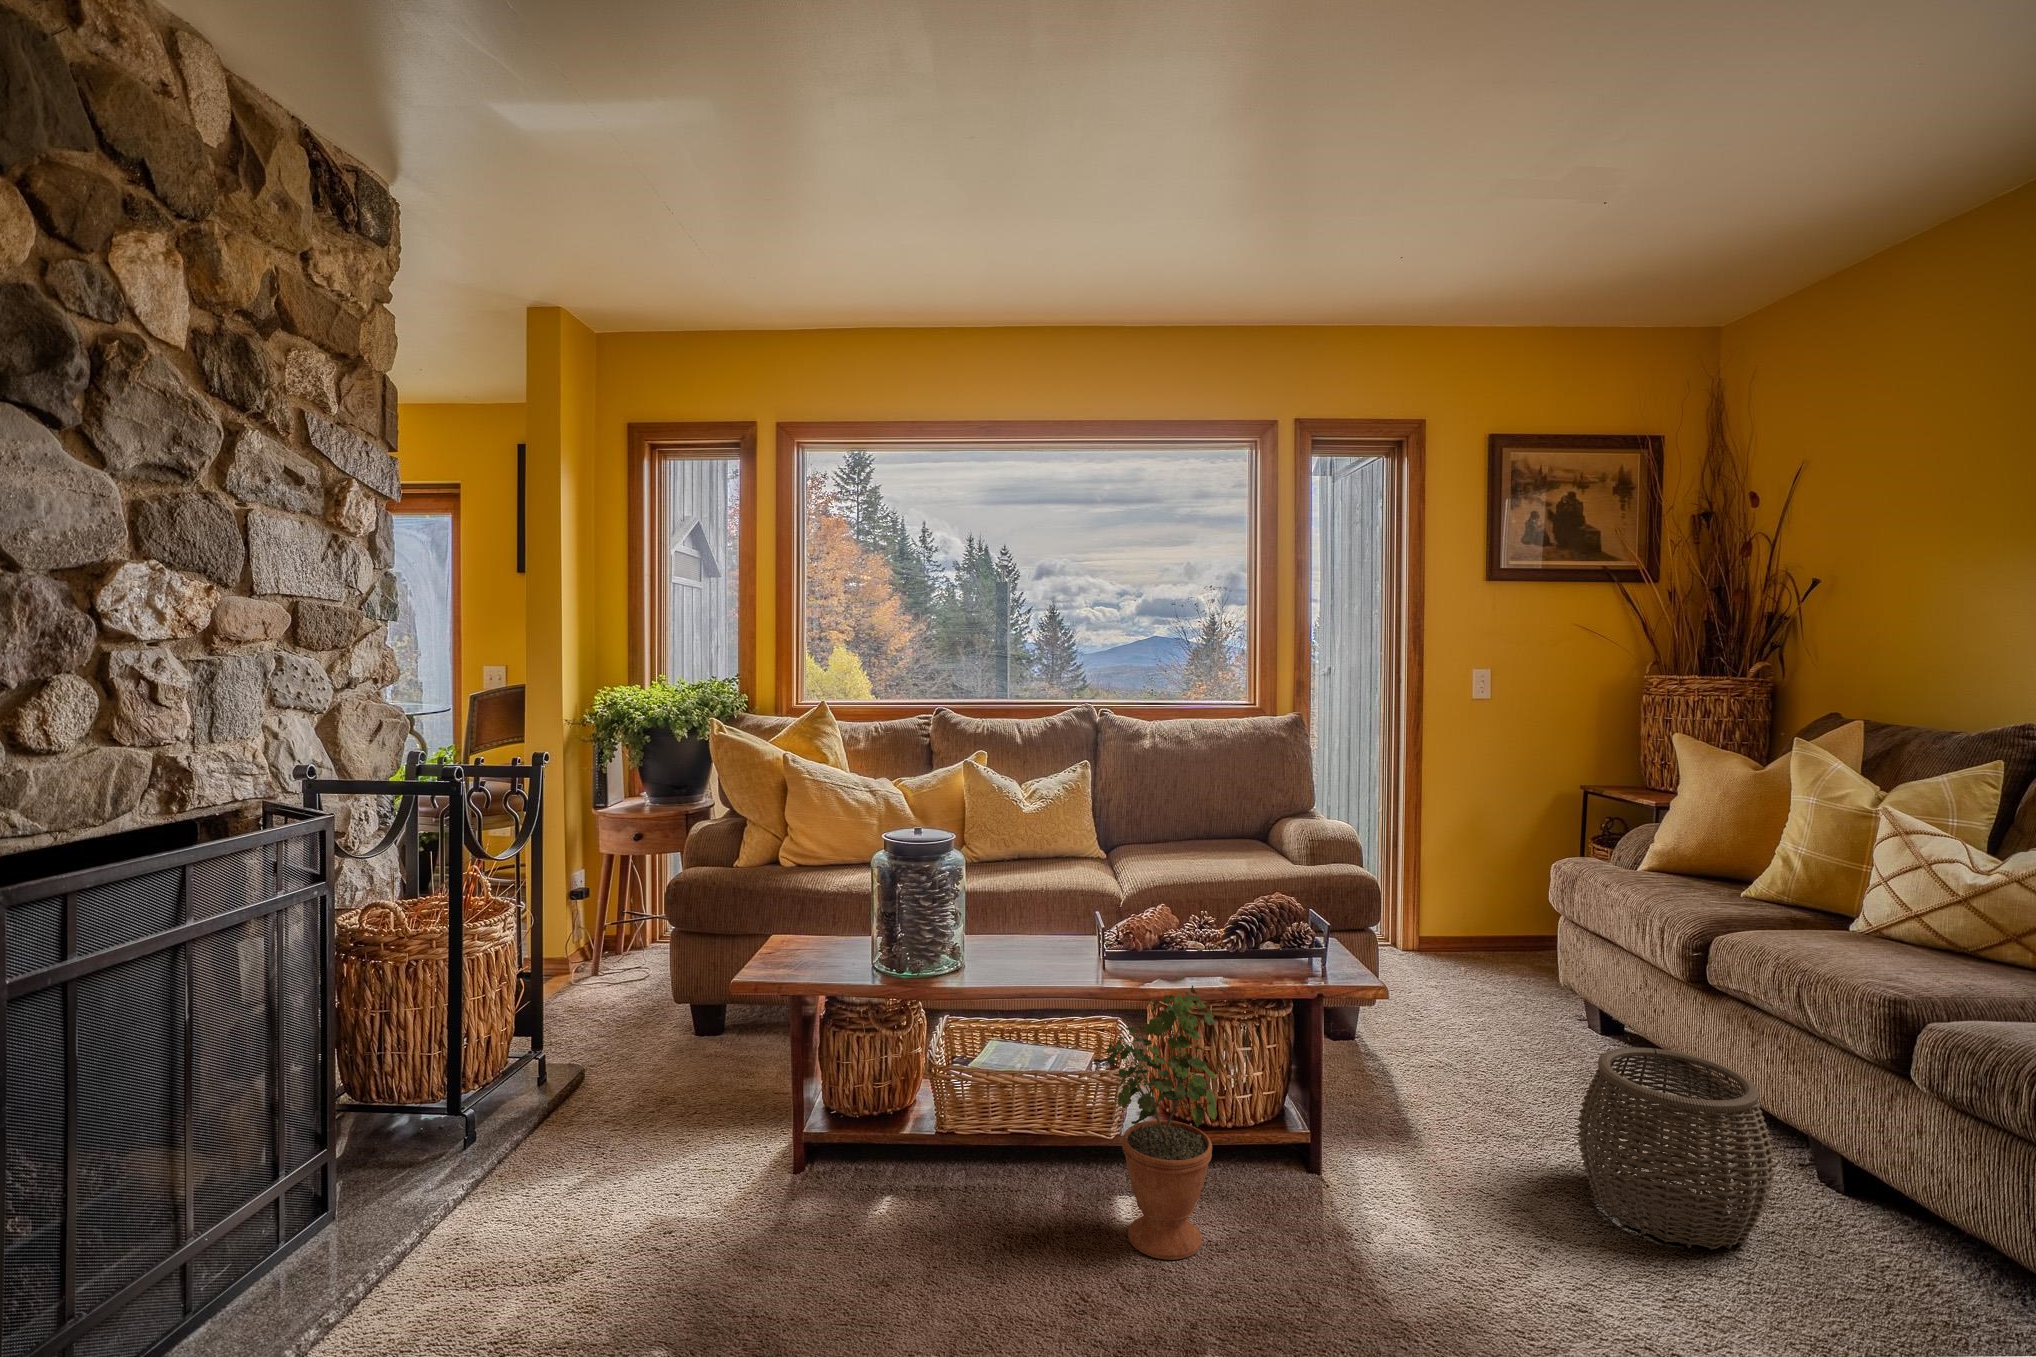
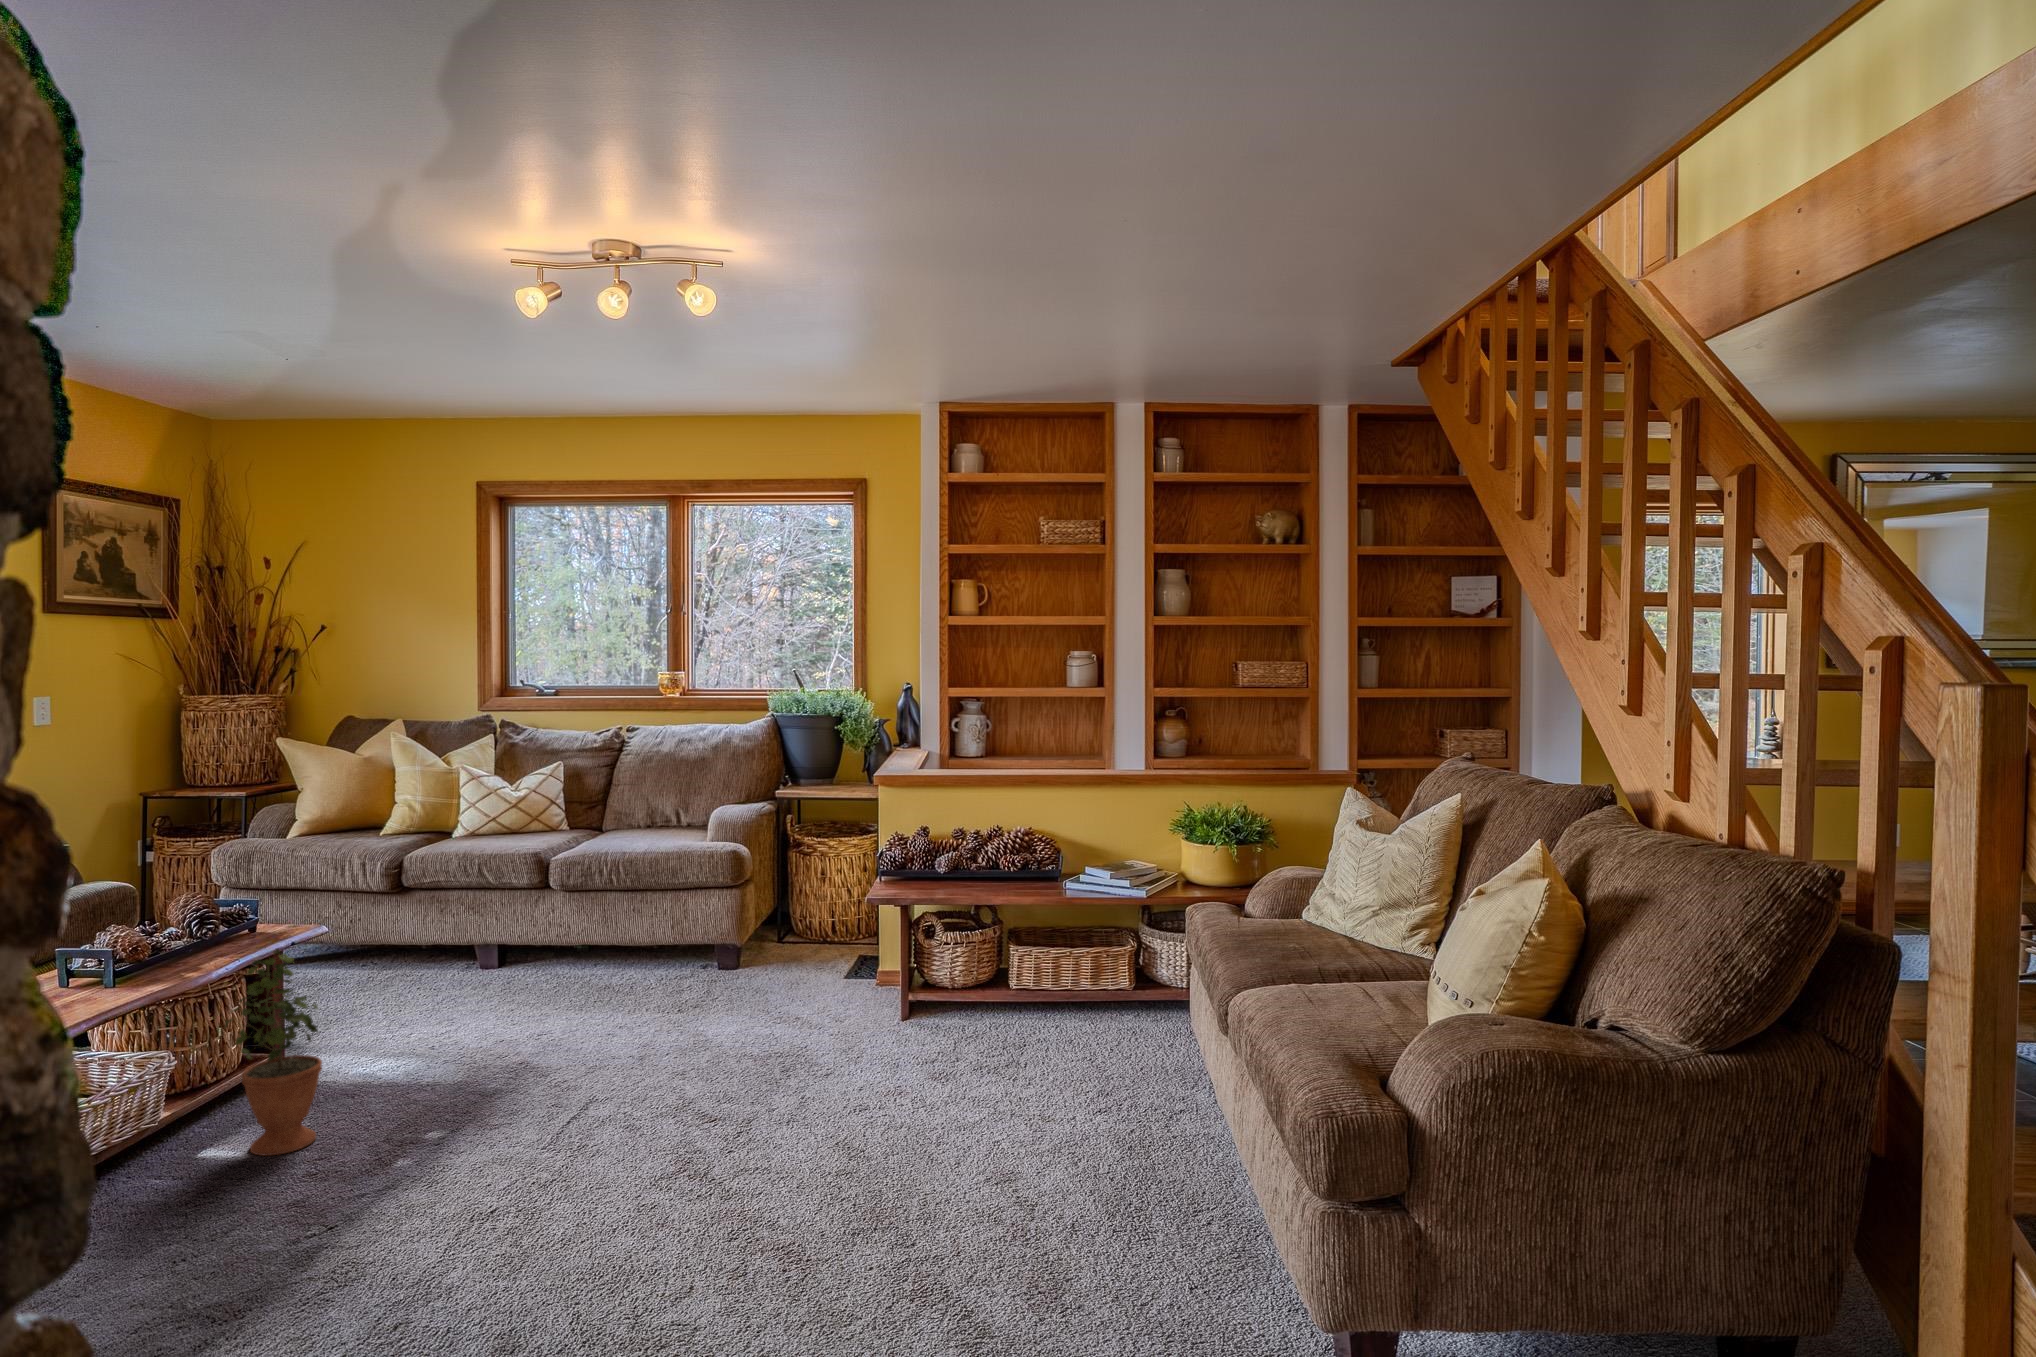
woven basket: present [1577,1047,1775,1250] -> none [409,918,522,1024]

